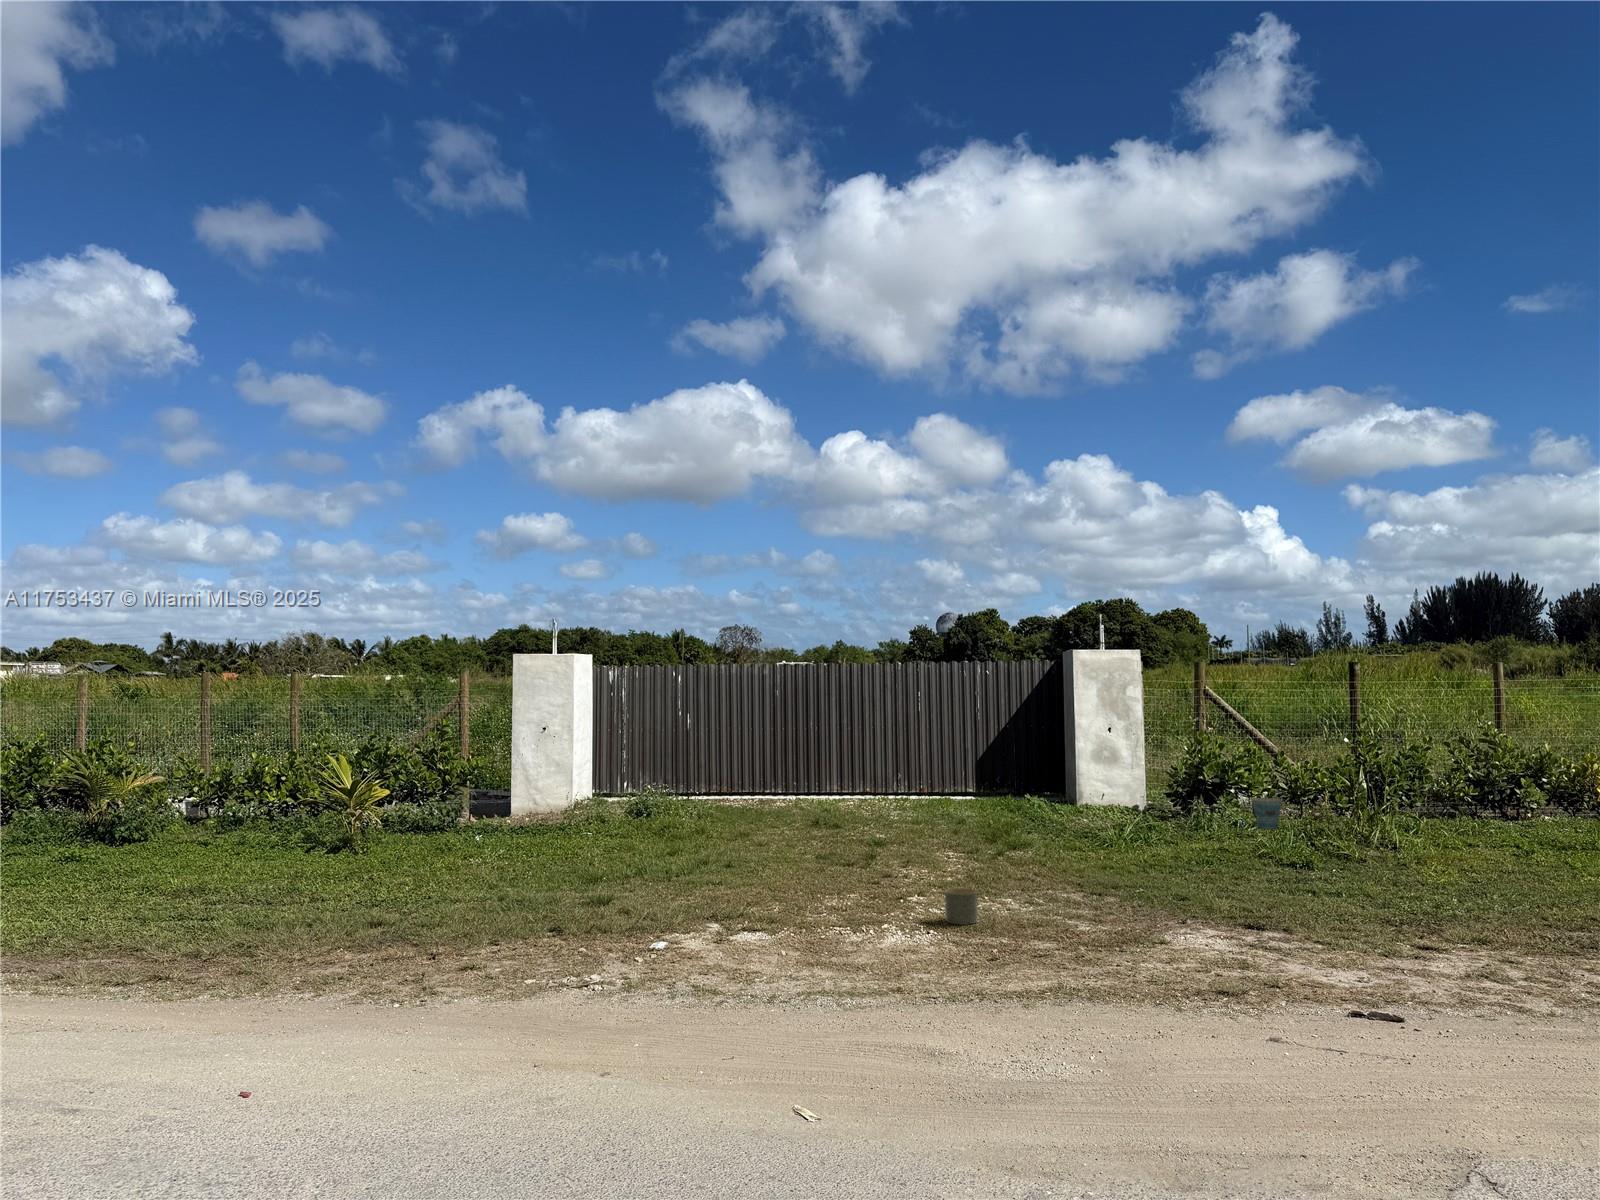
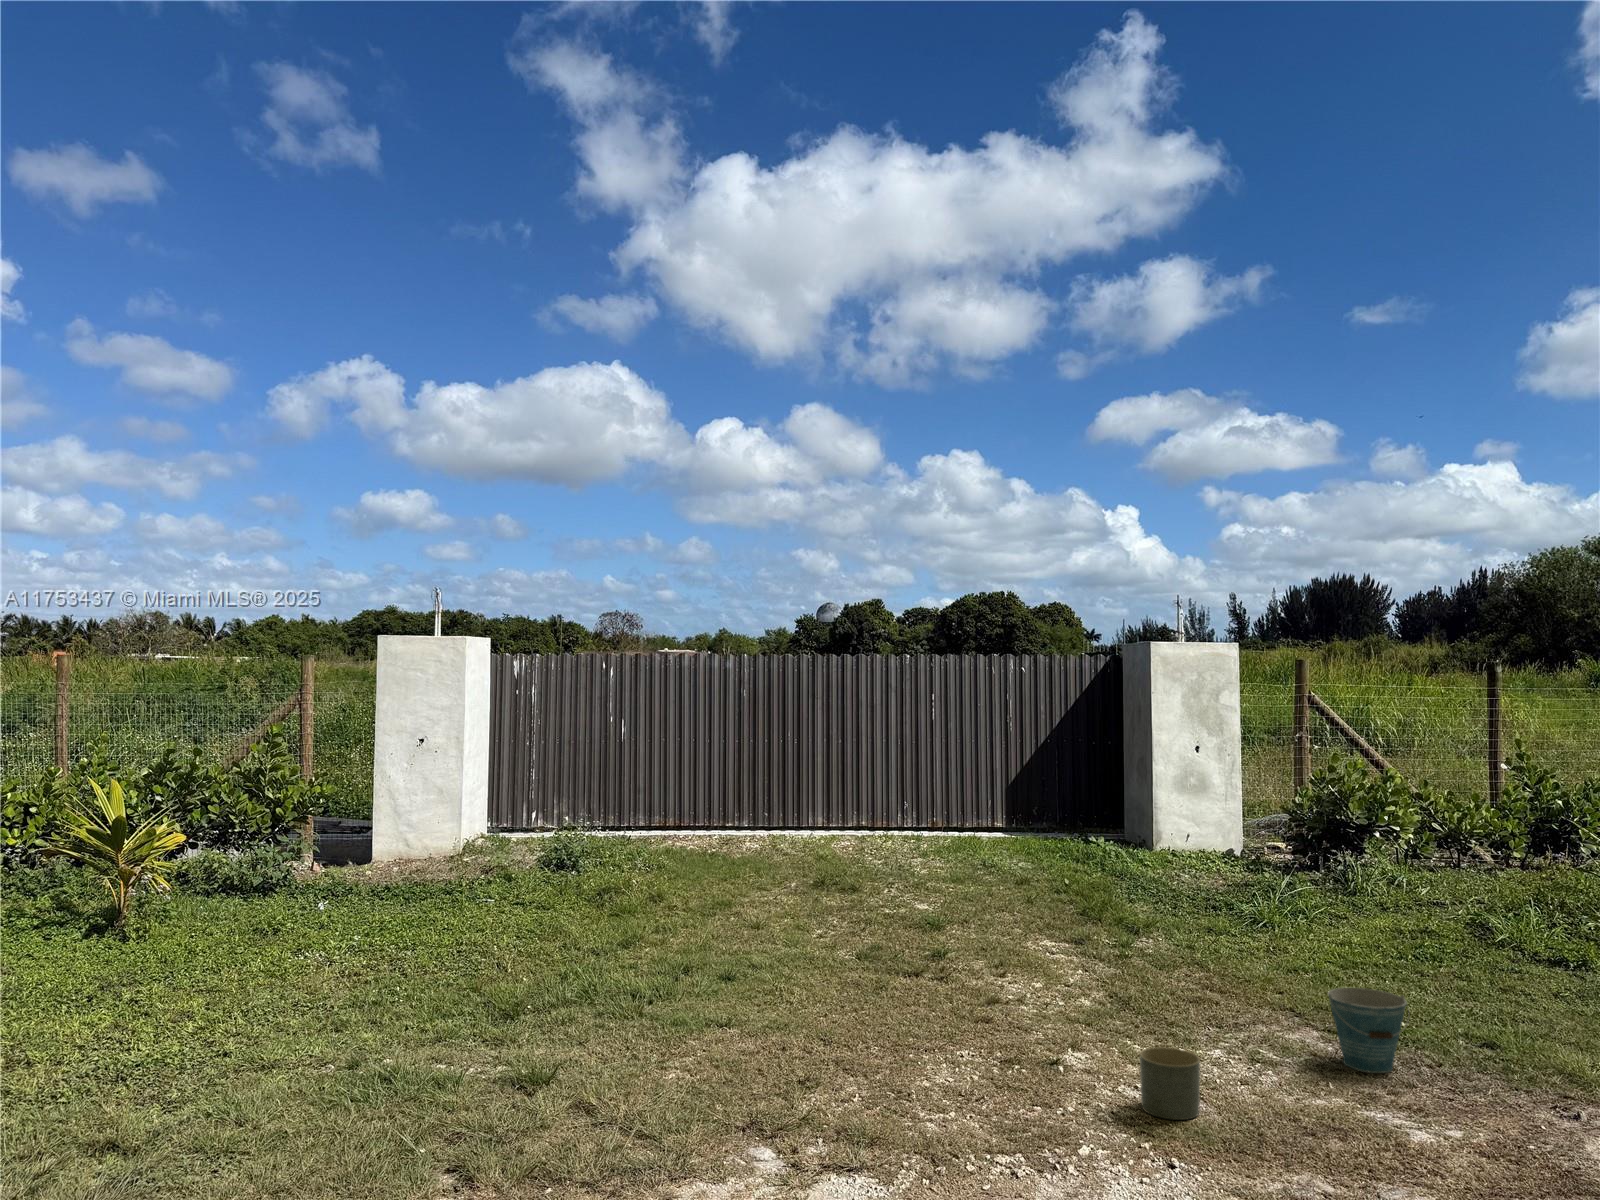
bucket: present [1251,798,1283,829] -> present [1328,988,1407,1073]

